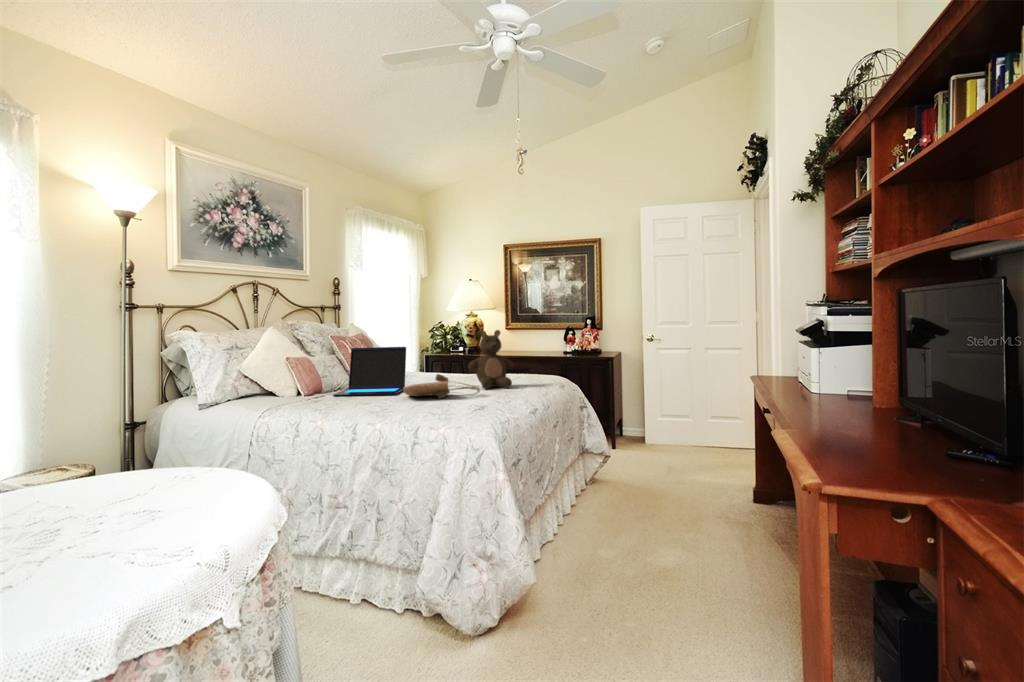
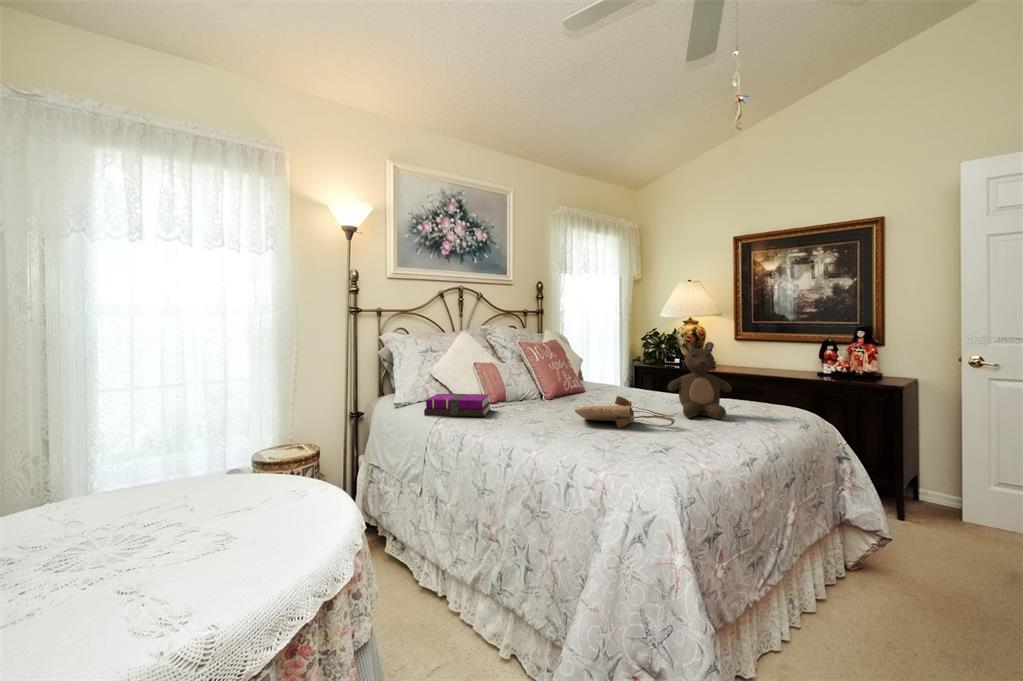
laptop: present [333,347,406,397] -> none [507,356,595,415]
notebook: none [256,384,319,407] -> present [424,394,490,417]

